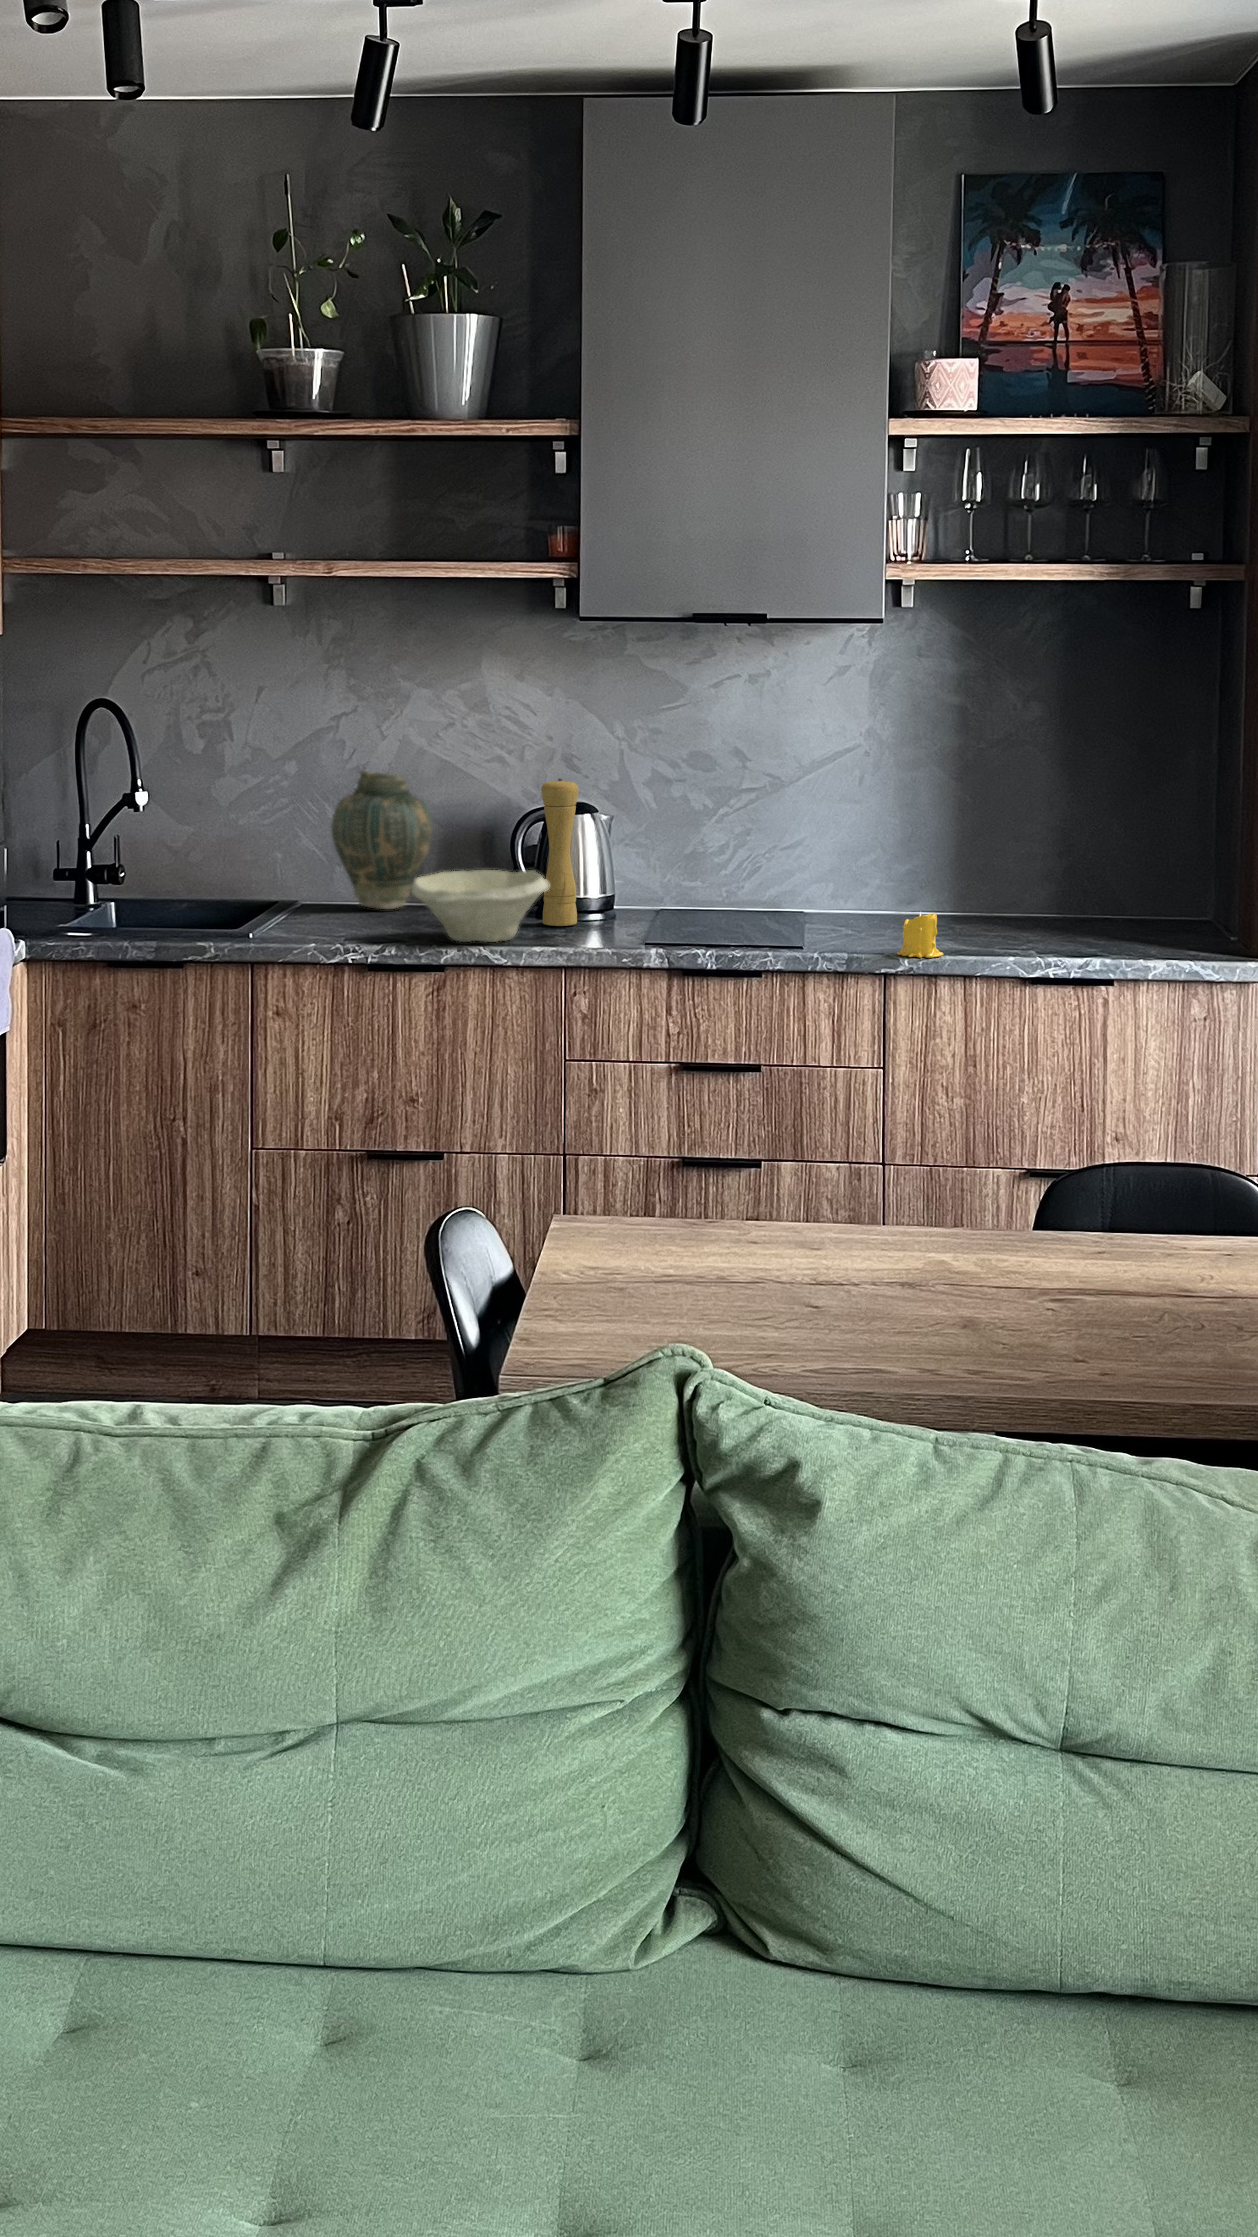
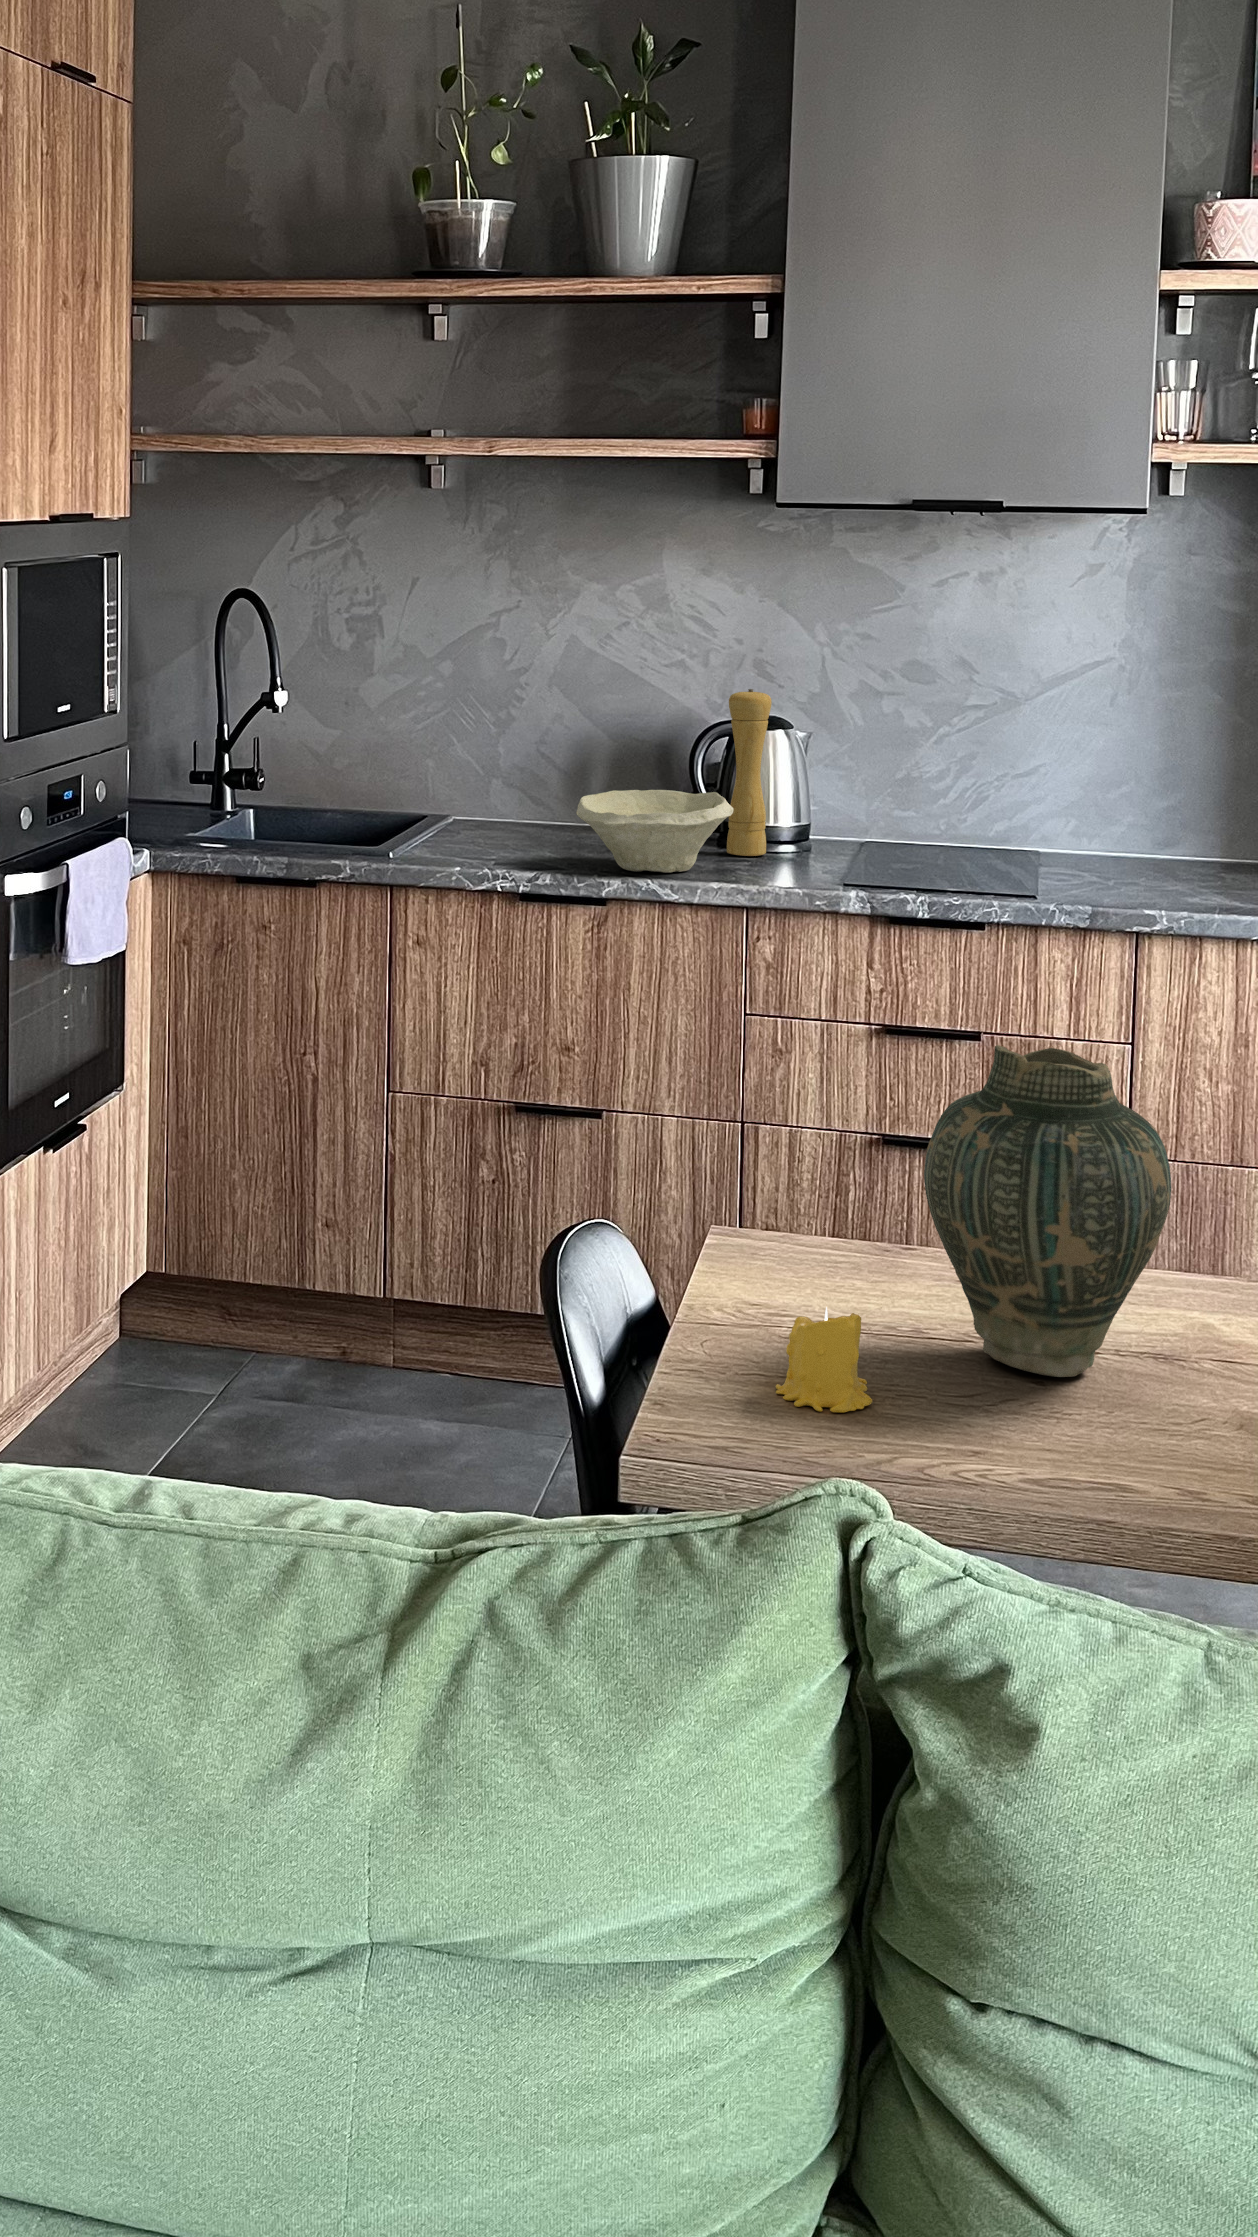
vase: present [331,771,433,909] -> present [924,1045,1171,1377]
candle: present [897,912,943,958] -> present [776,1307,872,1413]

